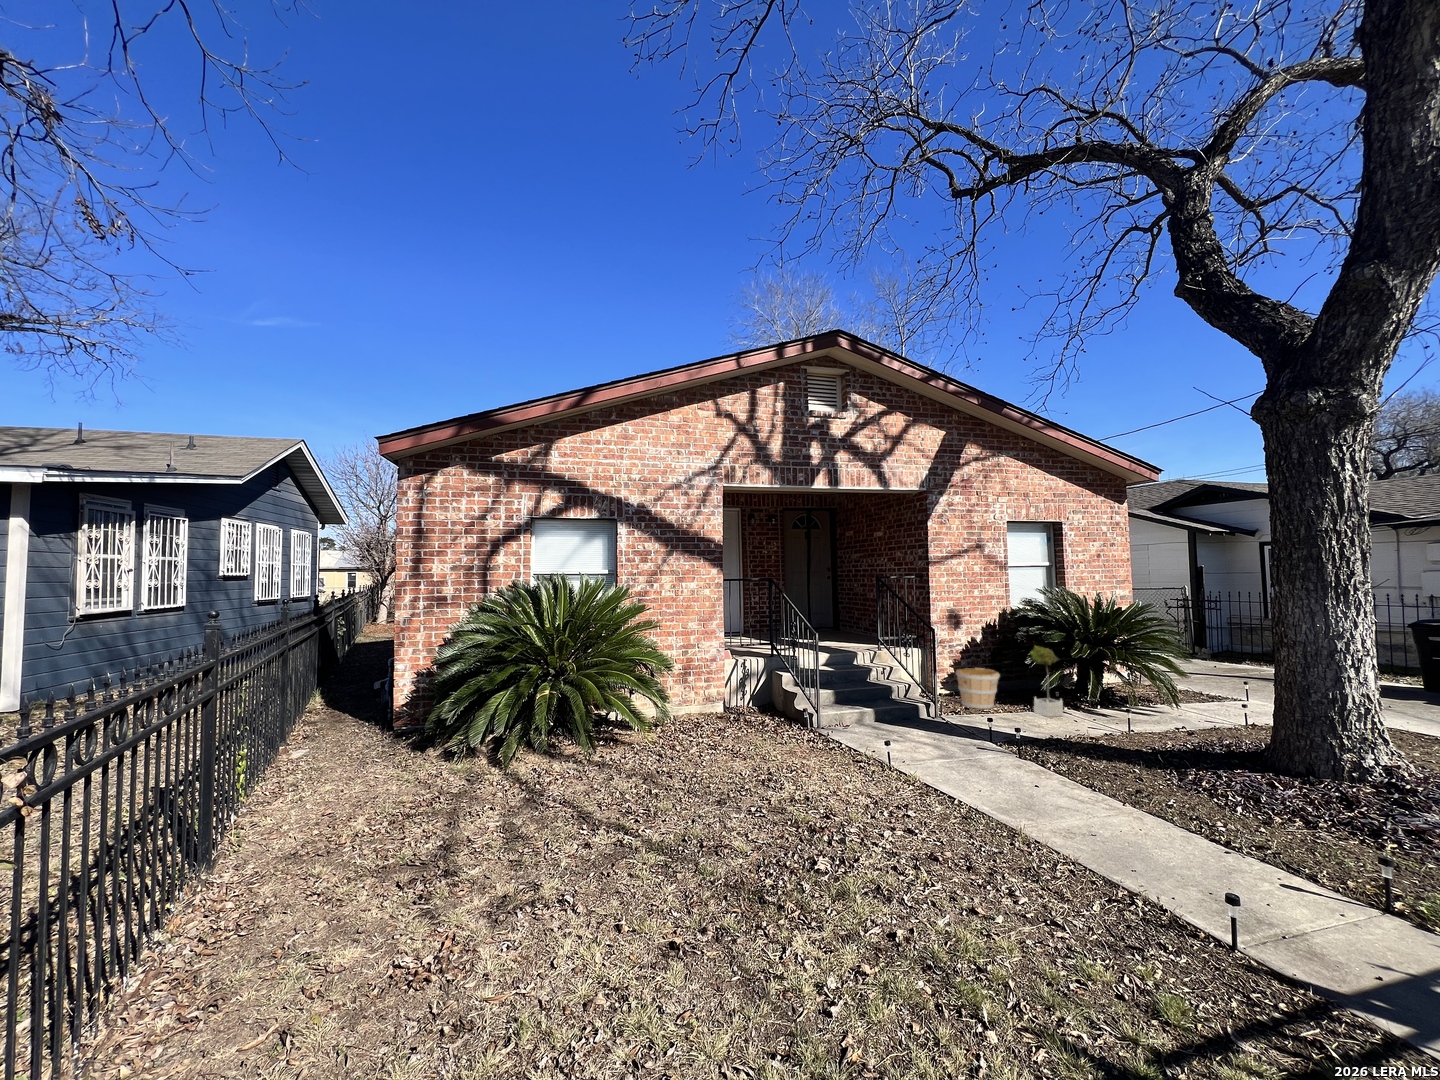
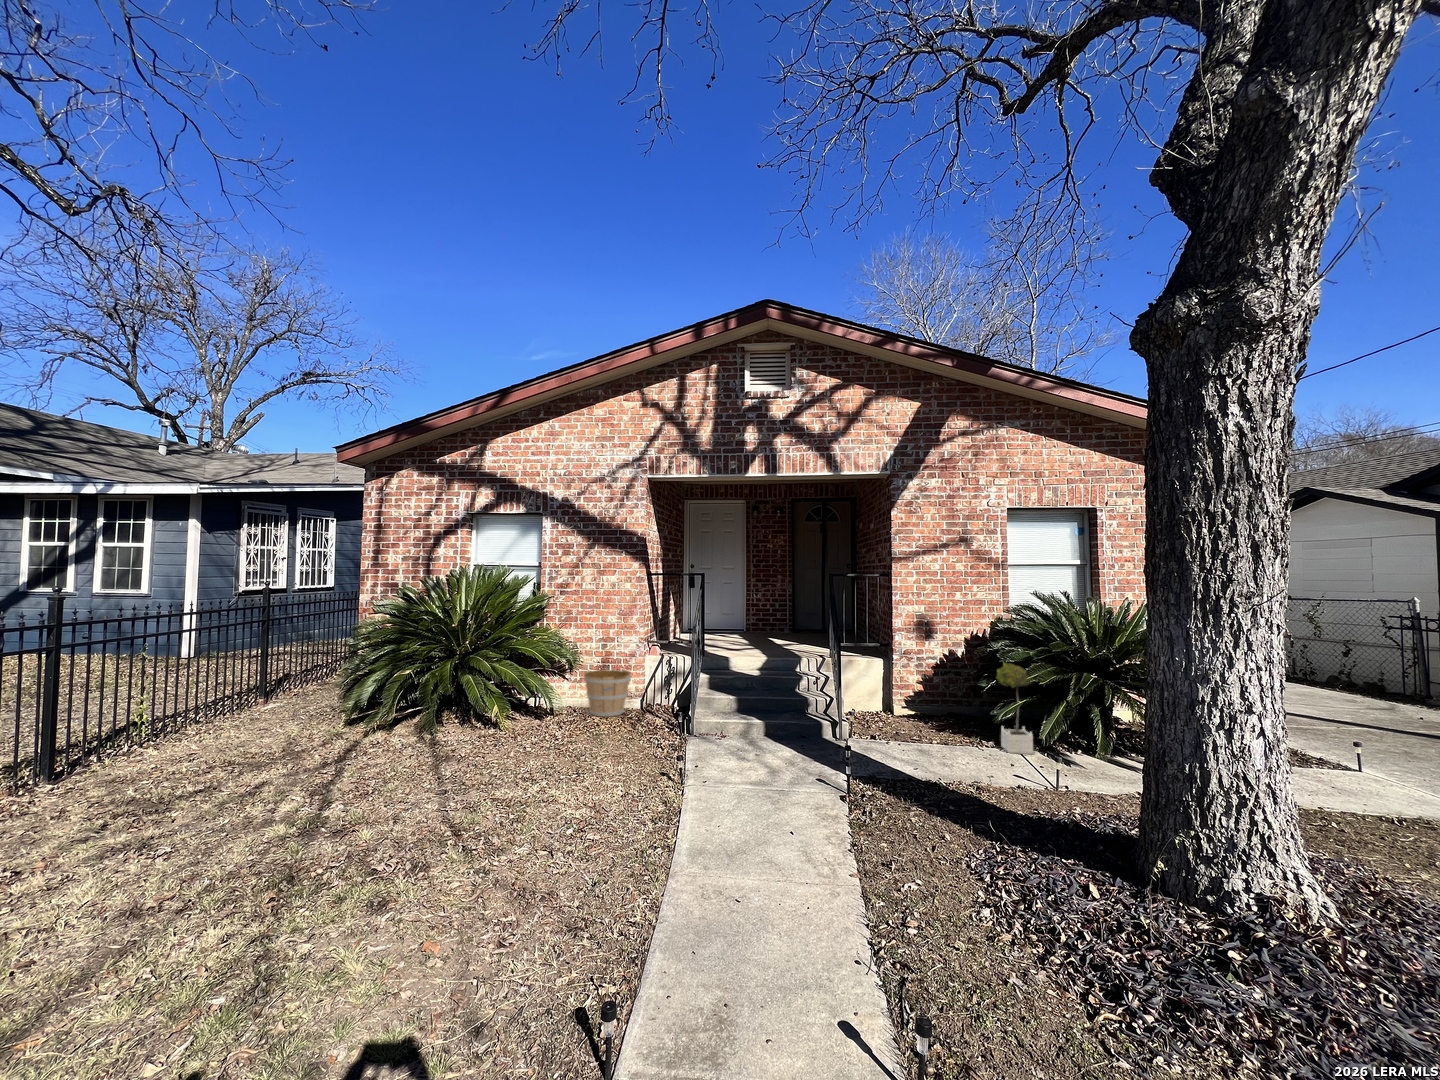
wooden bucket: present [956,668,1000,709] -> present [584,670,631,717]

